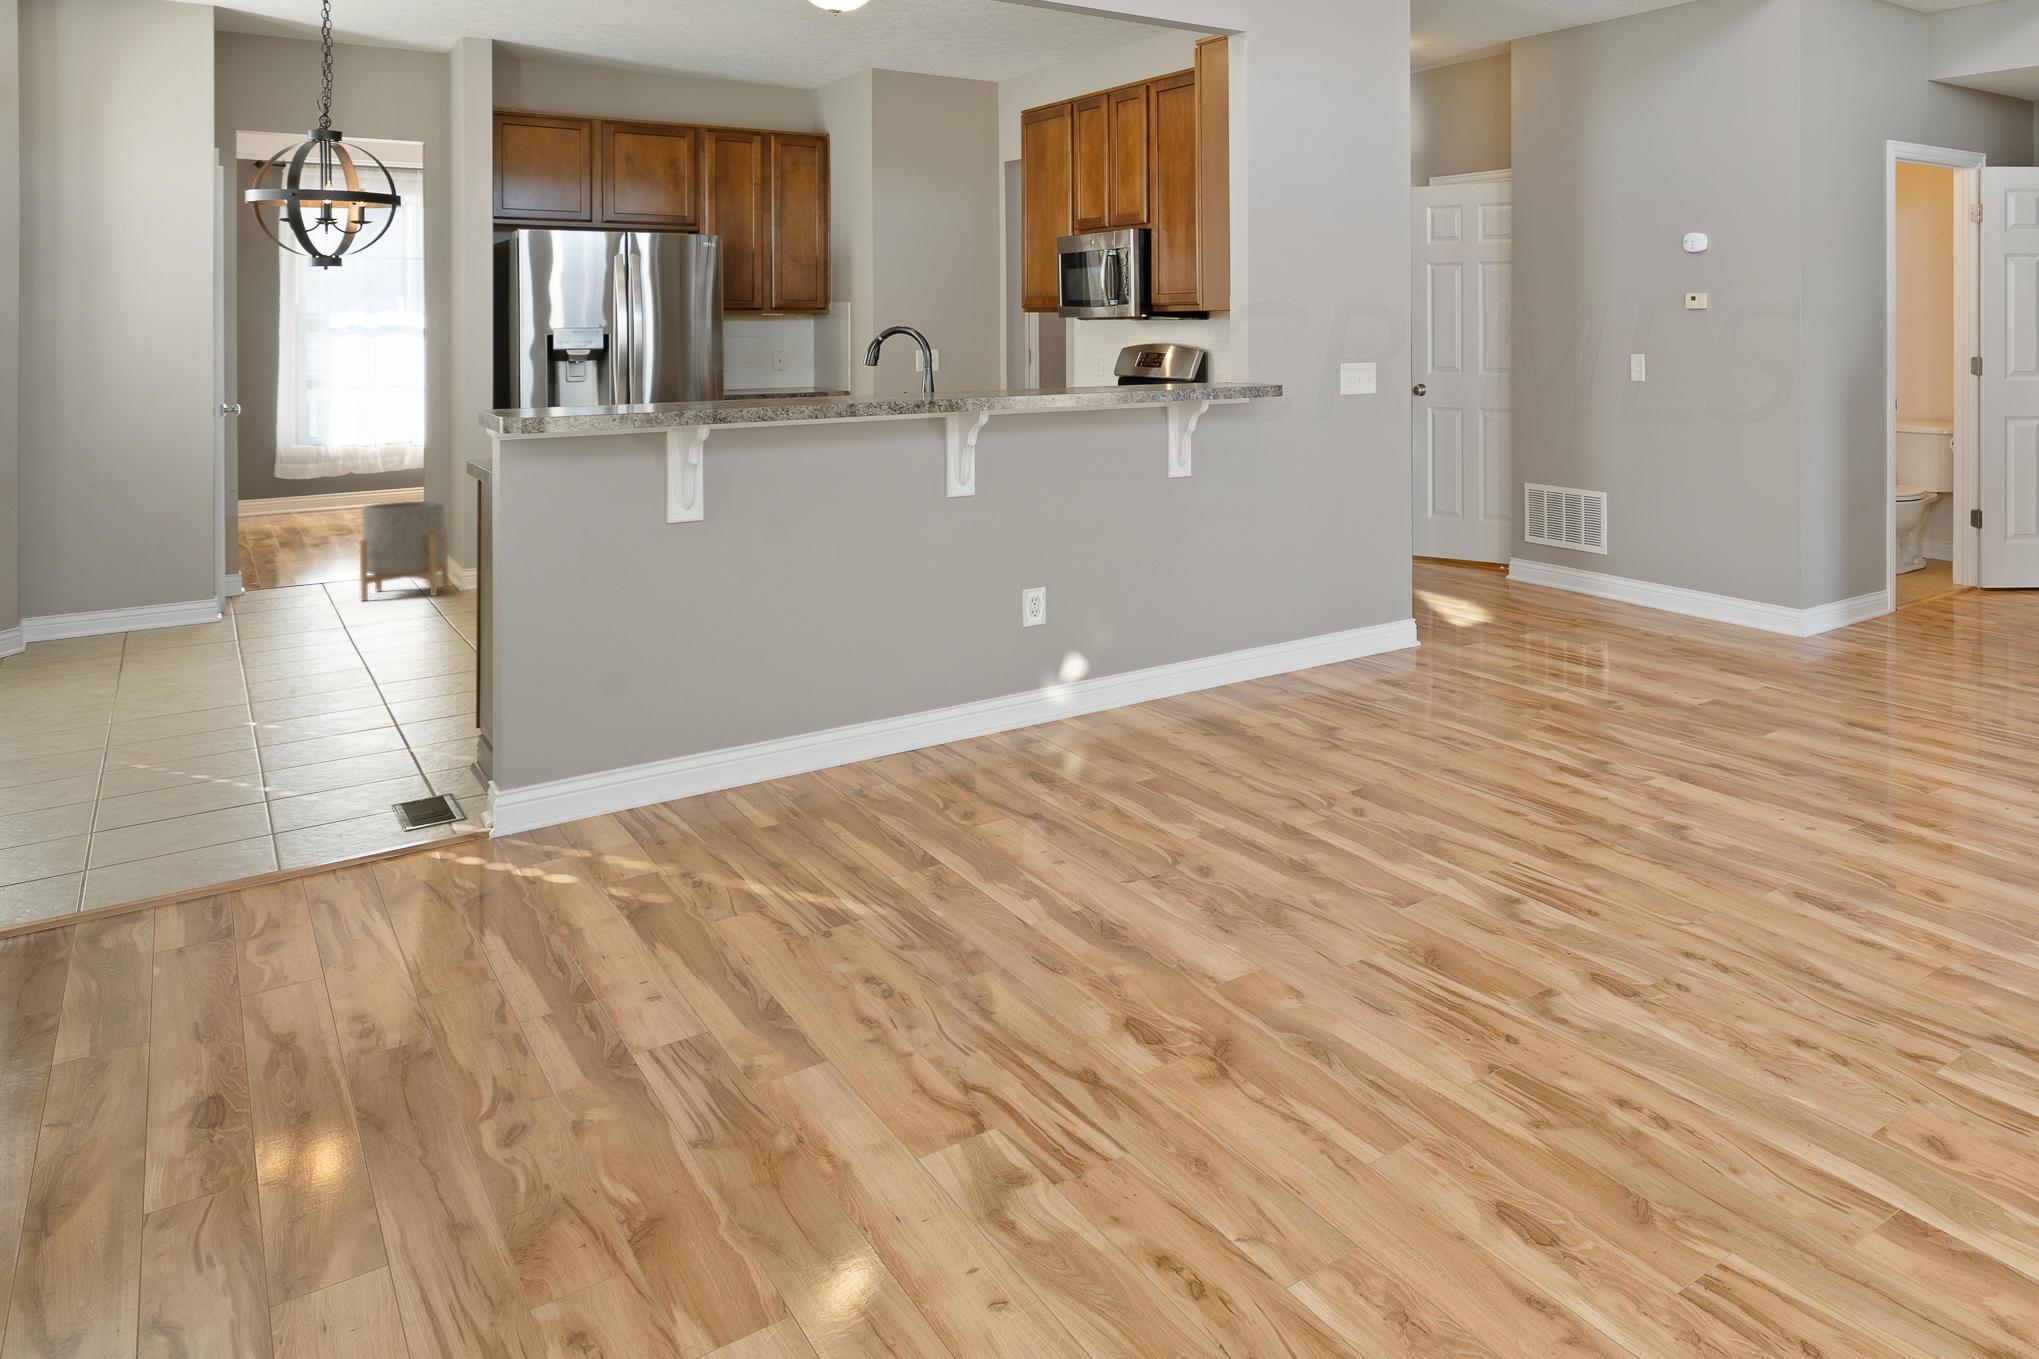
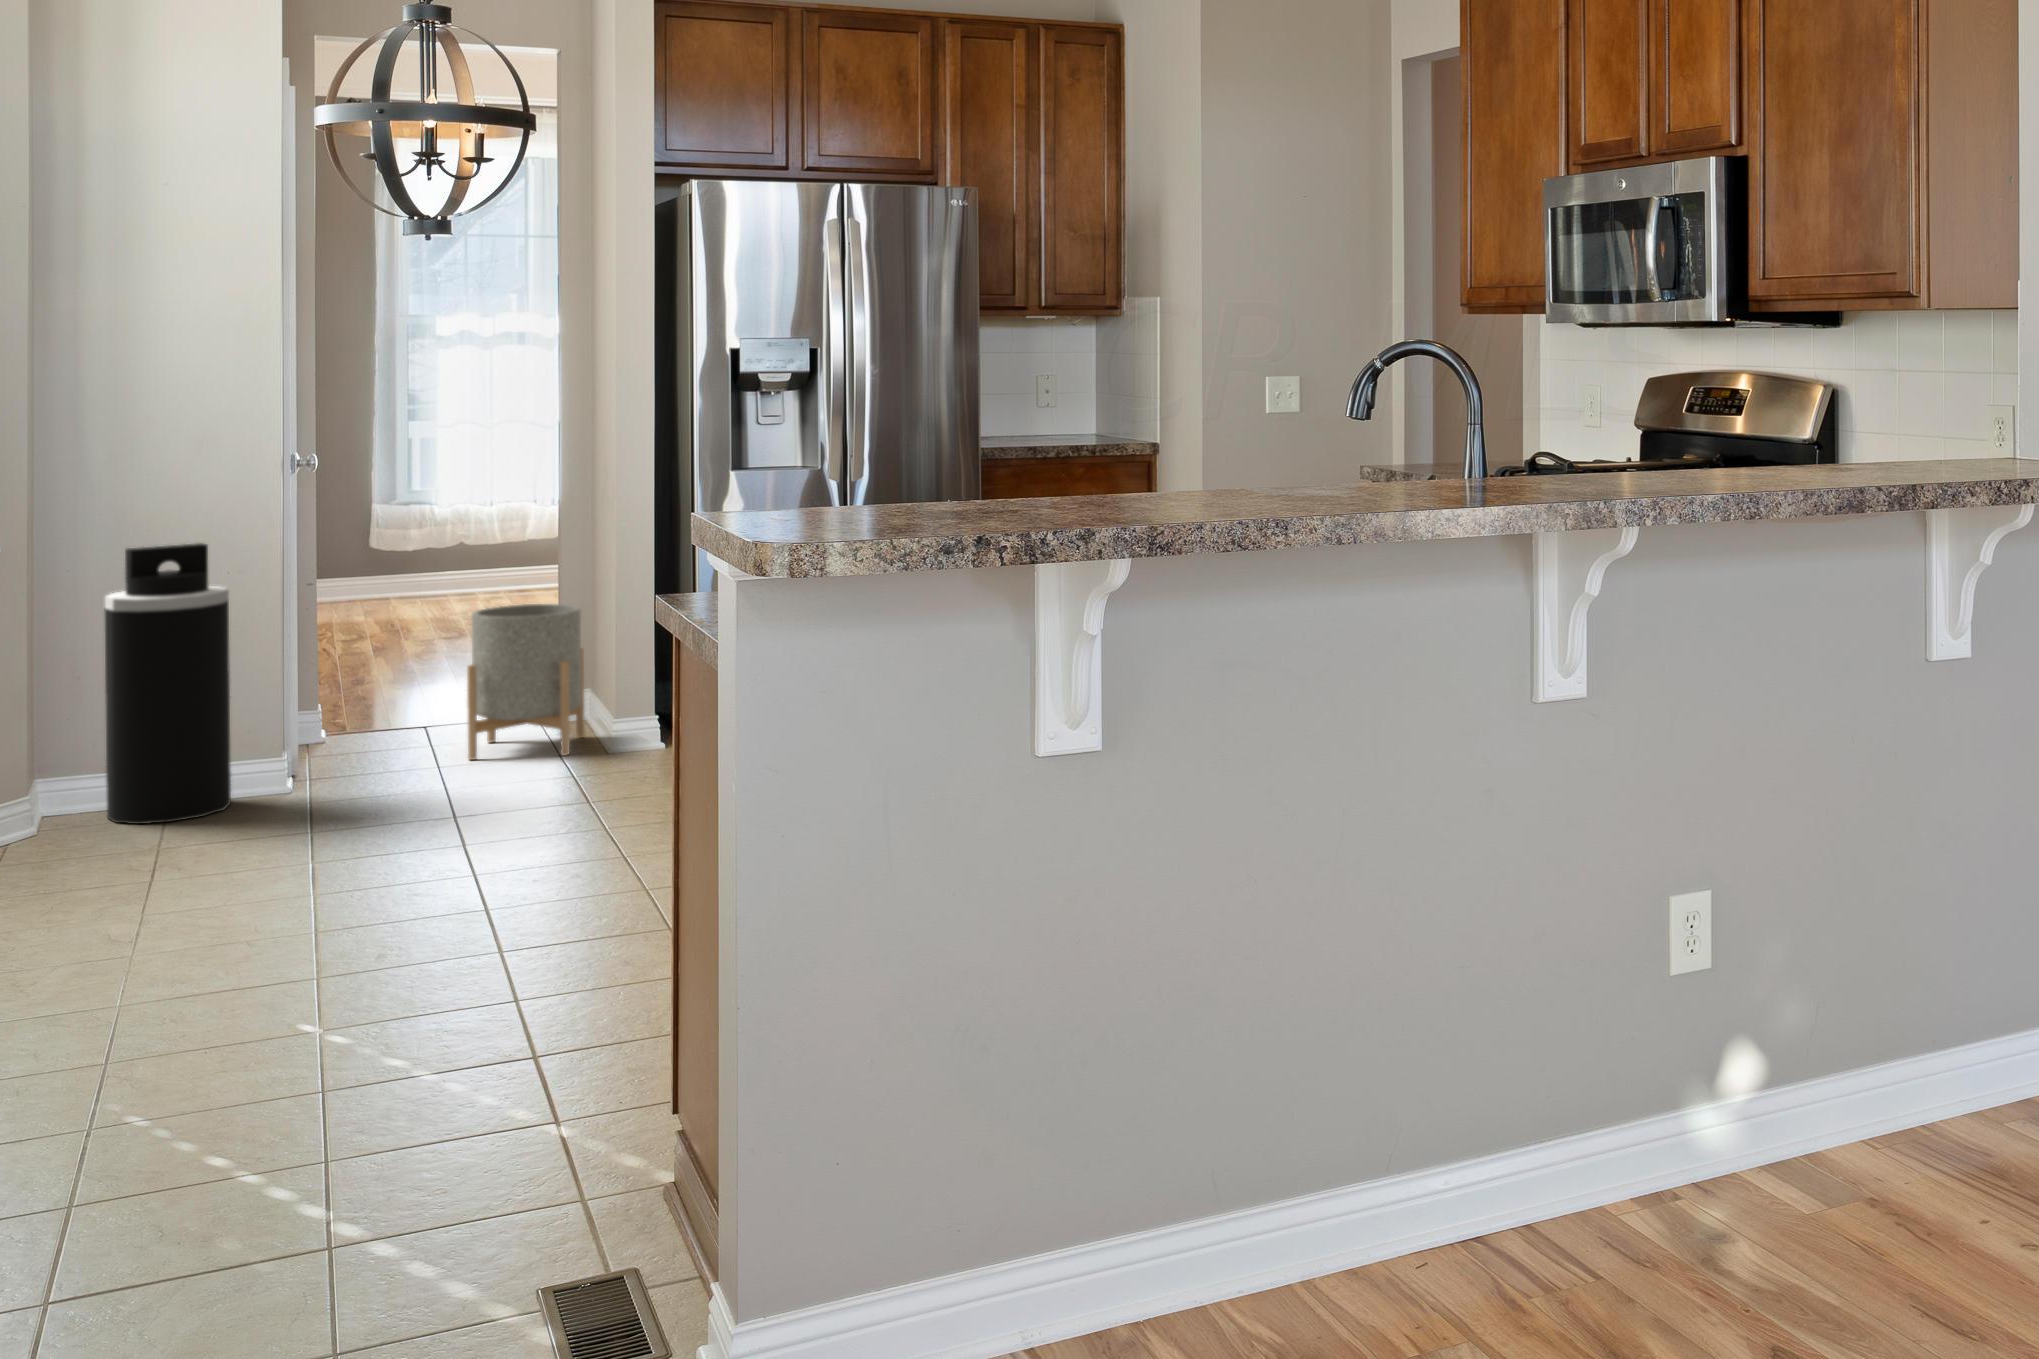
trash can: none [82,463,182,645] -> present [105,543,231,824]

